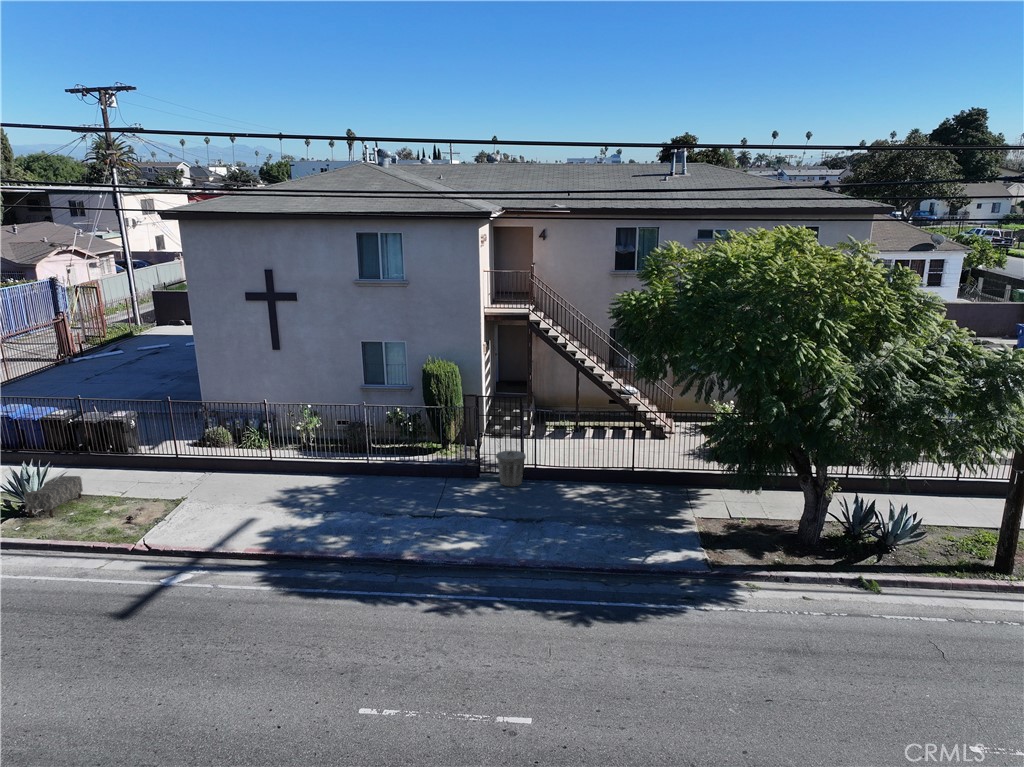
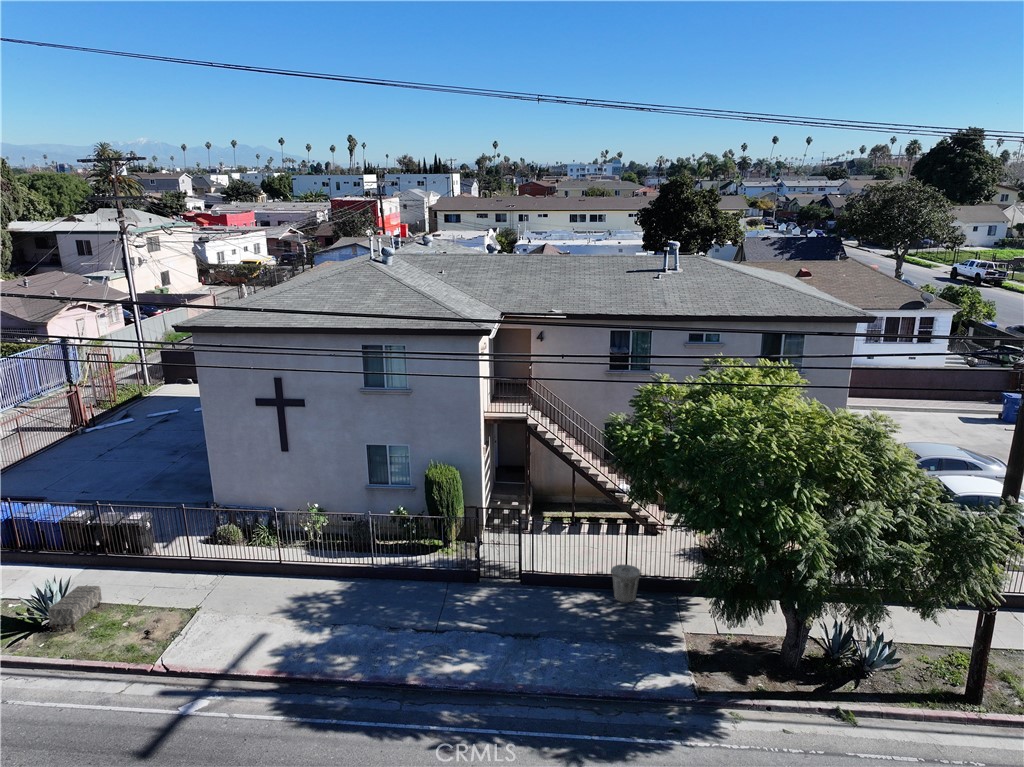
trash can: present [496,451,526,486] -> present [611,564,640,602]

